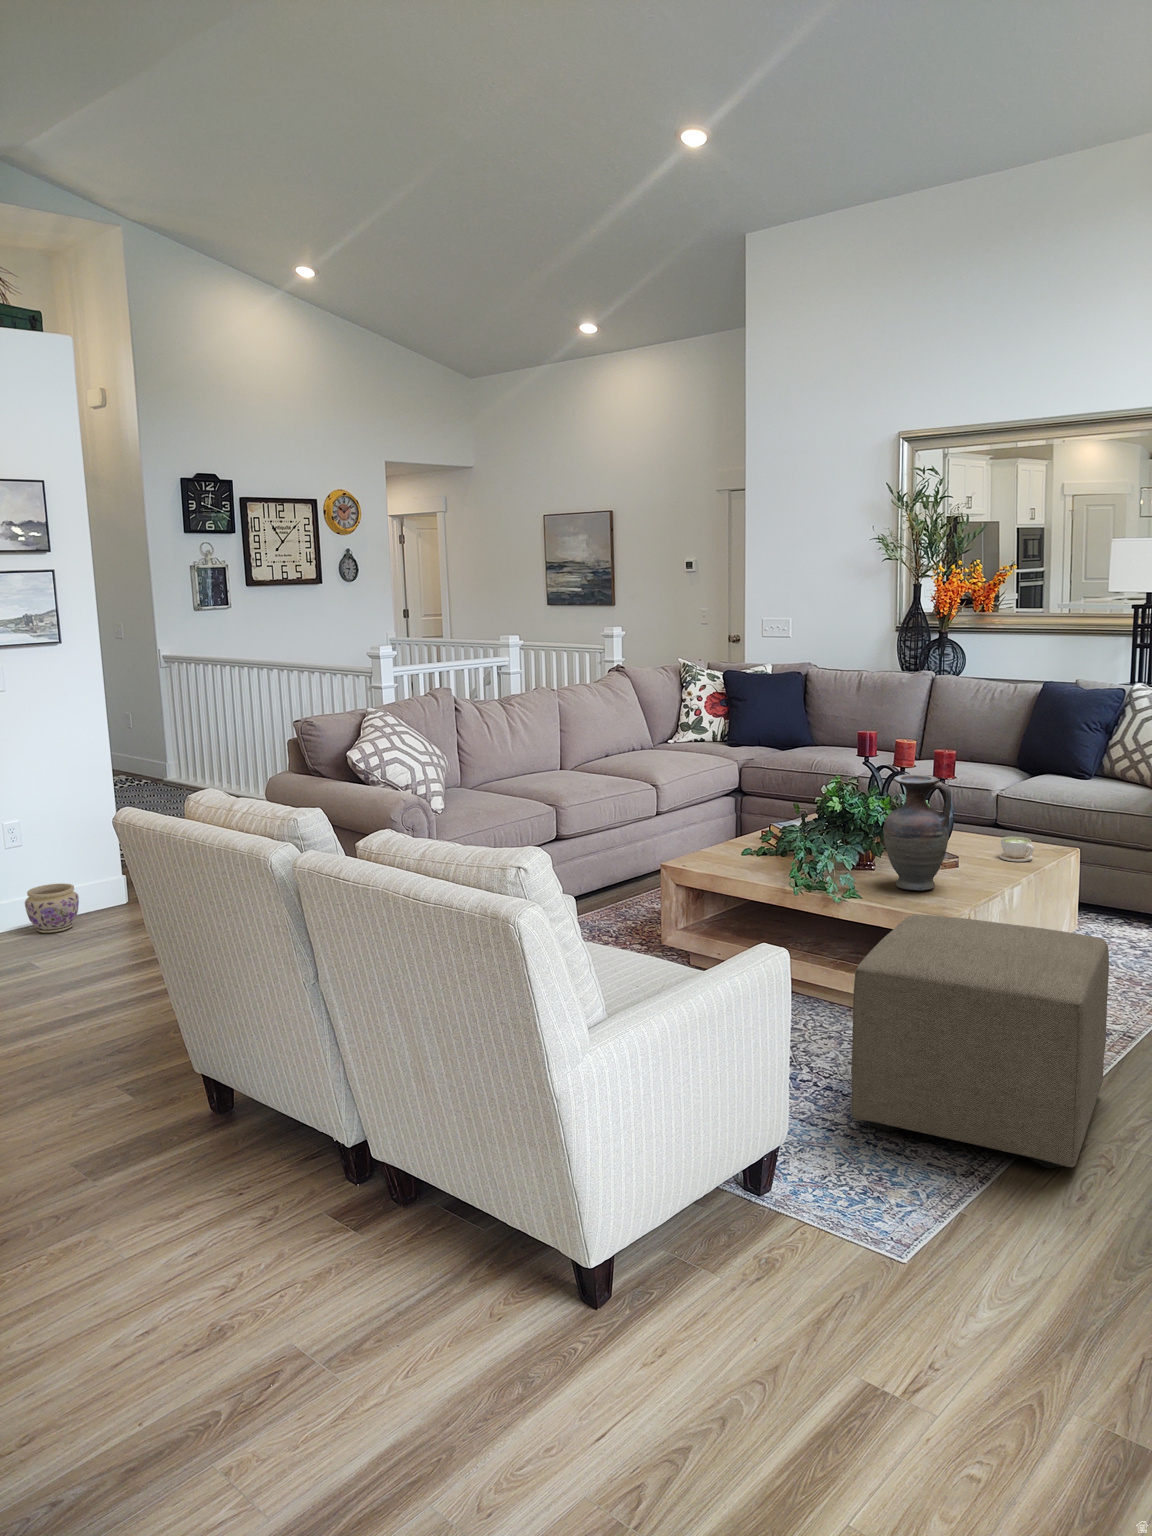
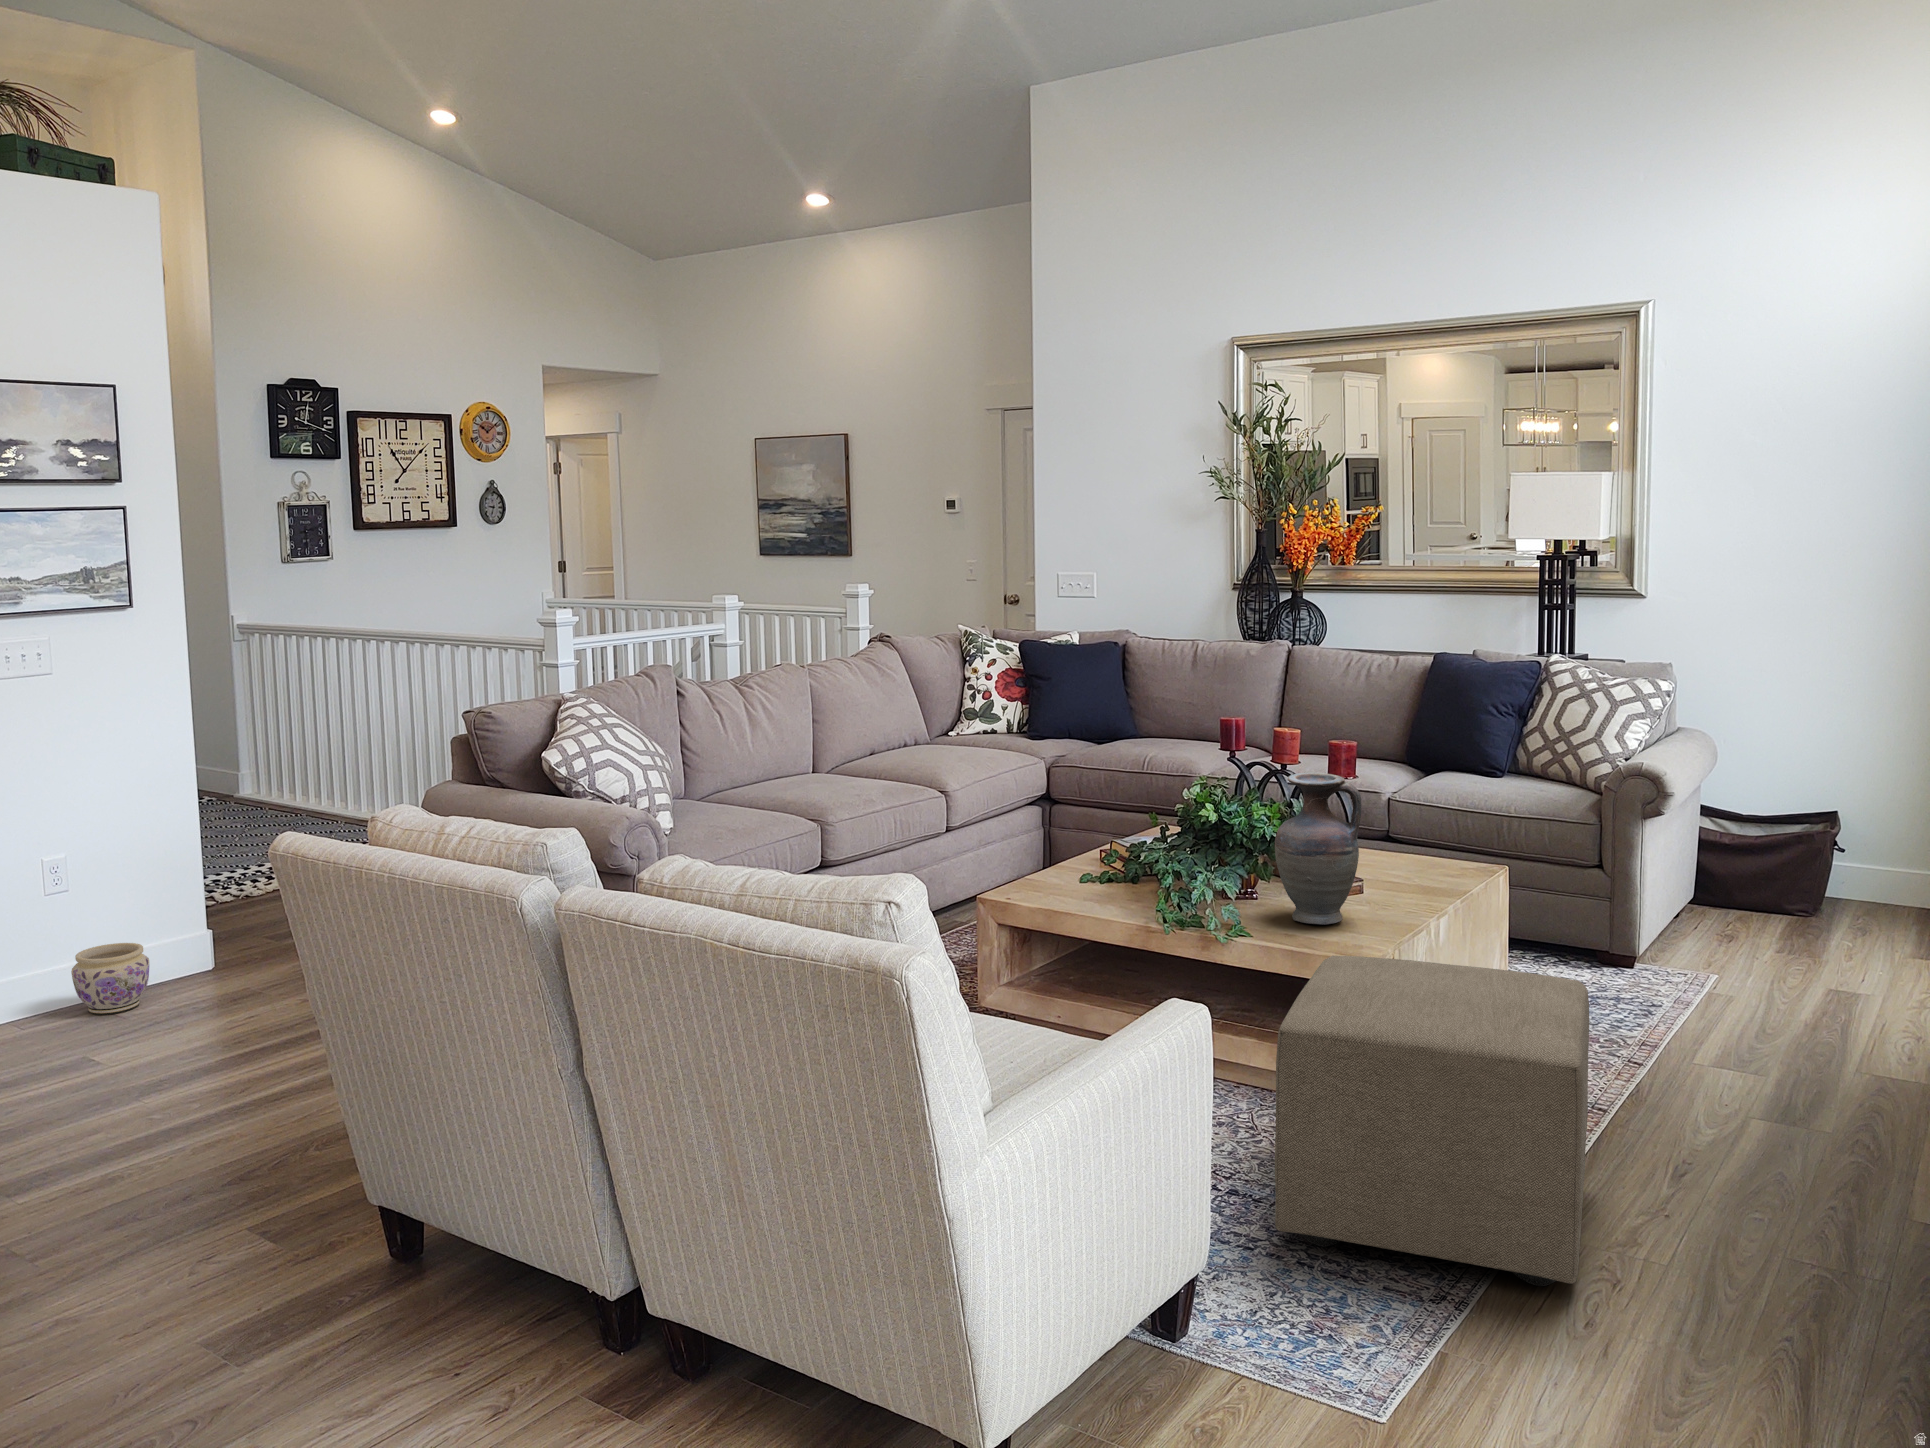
coffee cup: present [999,837,1034,862] -> none [1411,852,1457,884]

